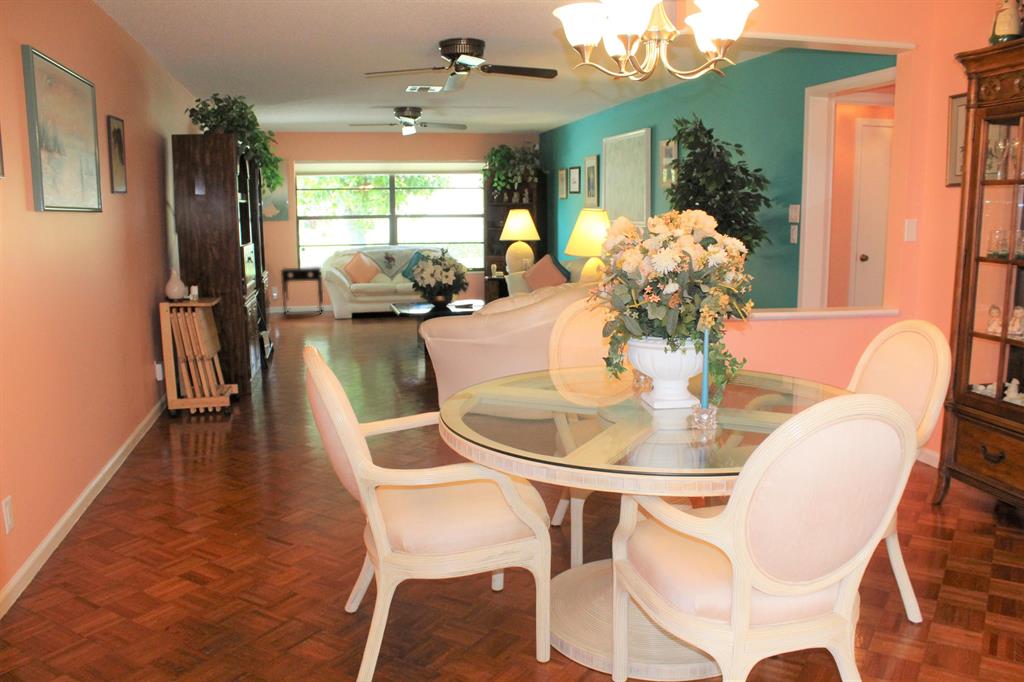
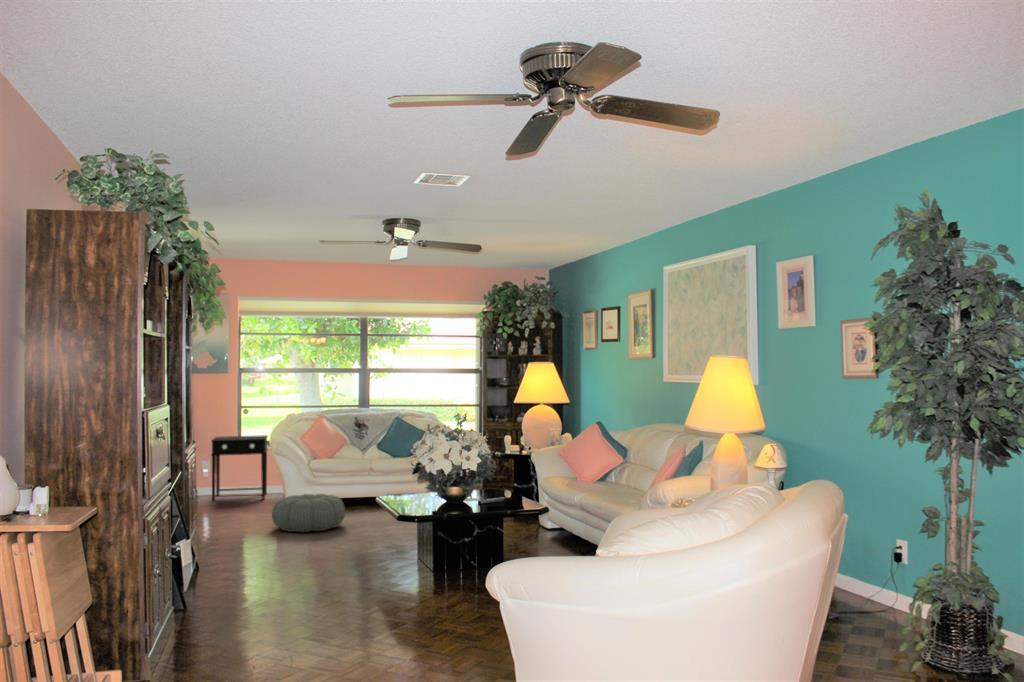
pouf: none [325,306,375,331] -> present [272,494,345,532]

